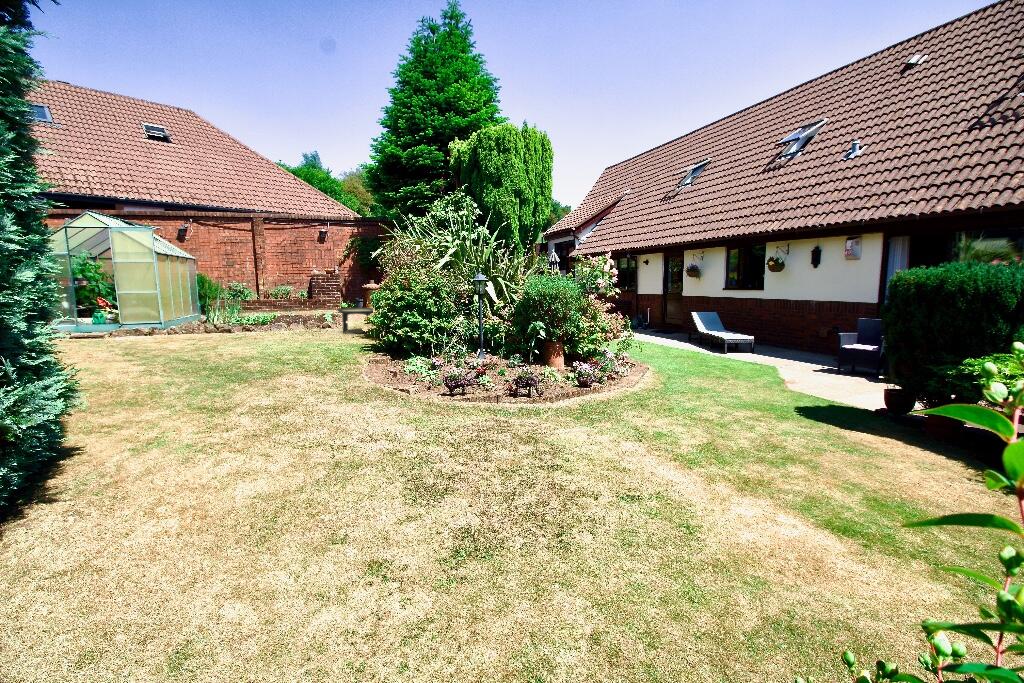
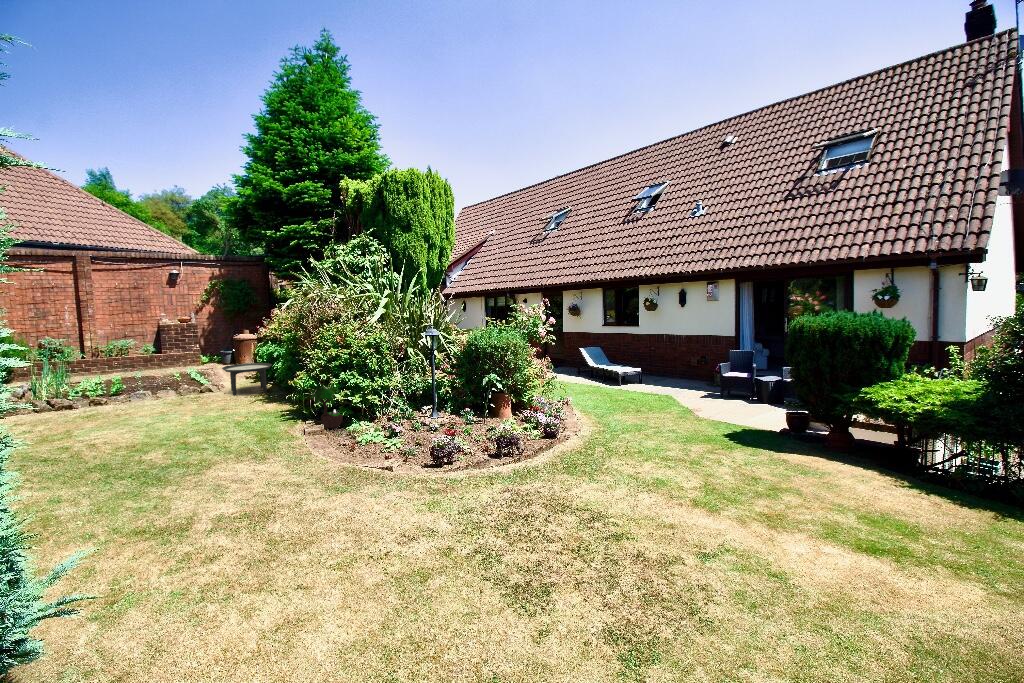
potted tree: none [374,318,403,361] -> present [312,386,343,428]

